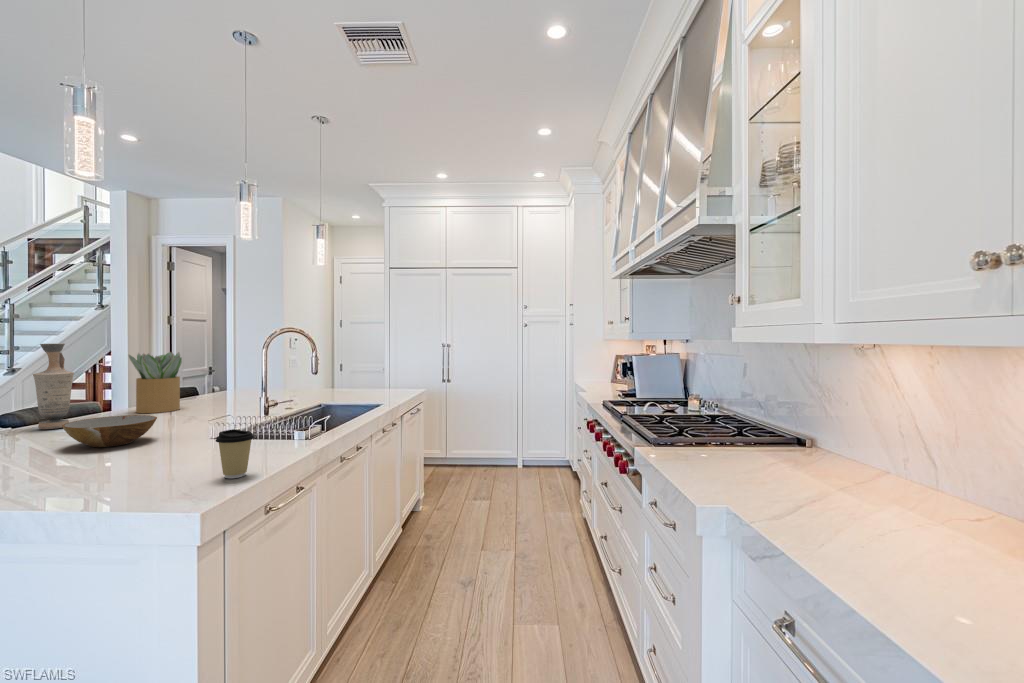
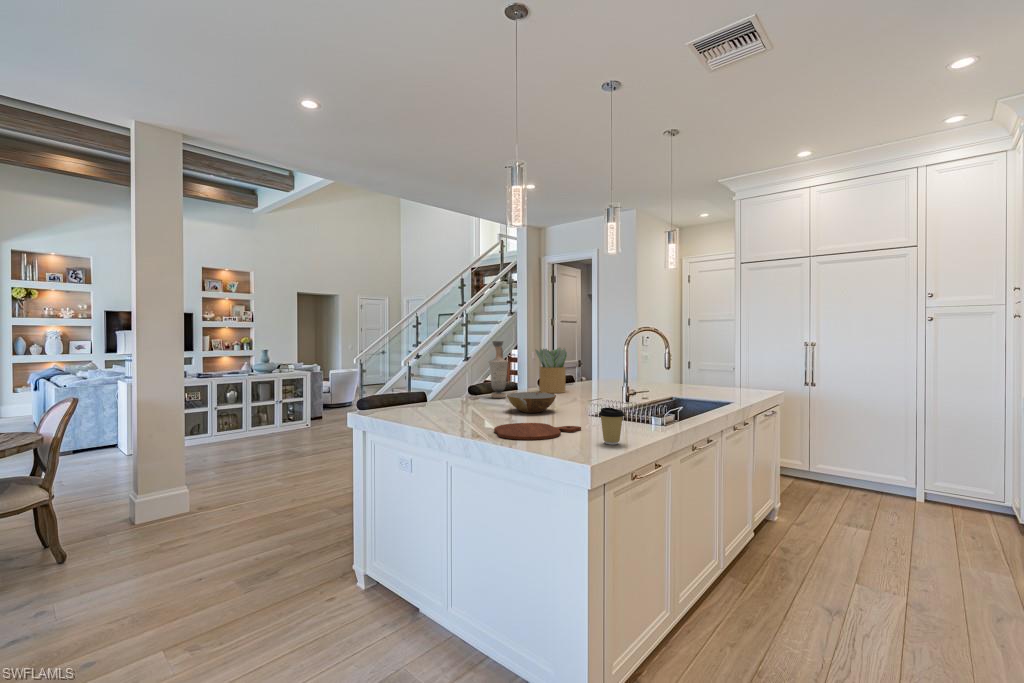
cutting board: none [18,459,192,500] -> present [494,423,581,440]

